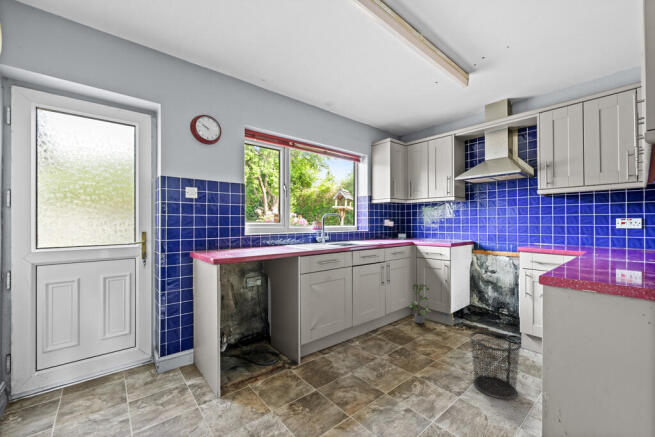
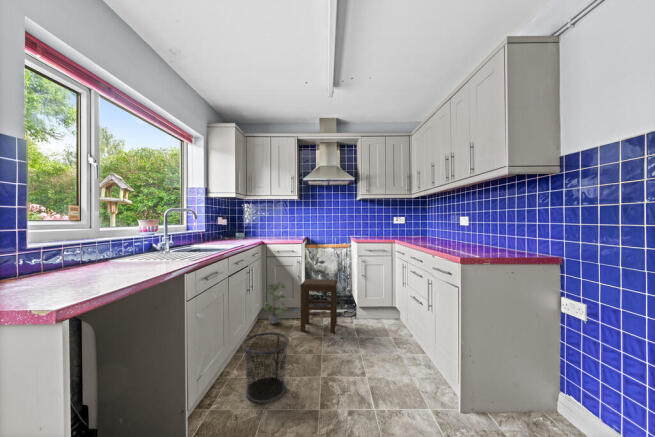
stool: none [436,285,486,349] -> present [300,279,338,333]
waste bin: present [469,331,521,399] -> present [242,332,289,403]

